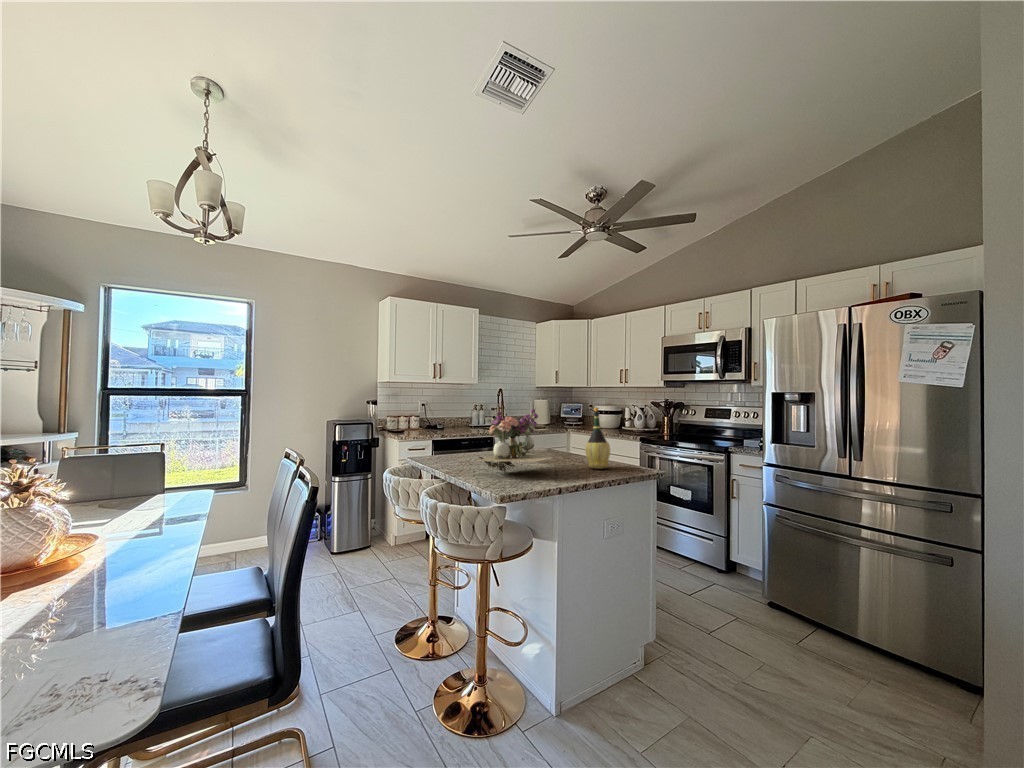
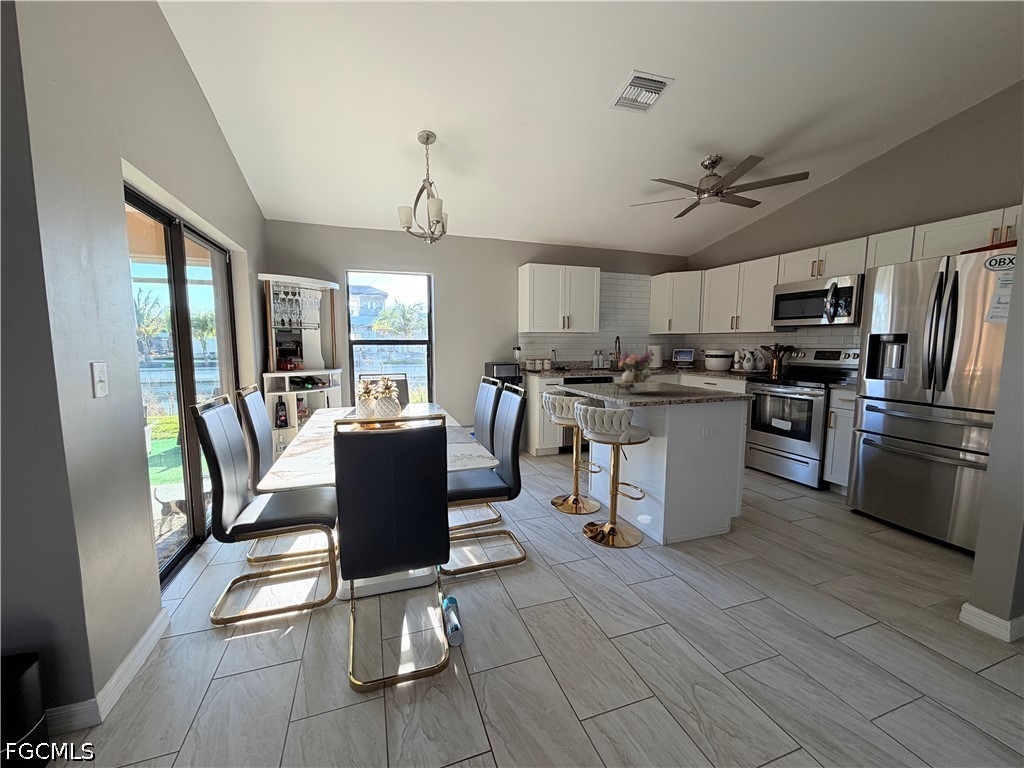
wine bottle: present [585,408,610,469] -> none [690,348,710,392]

